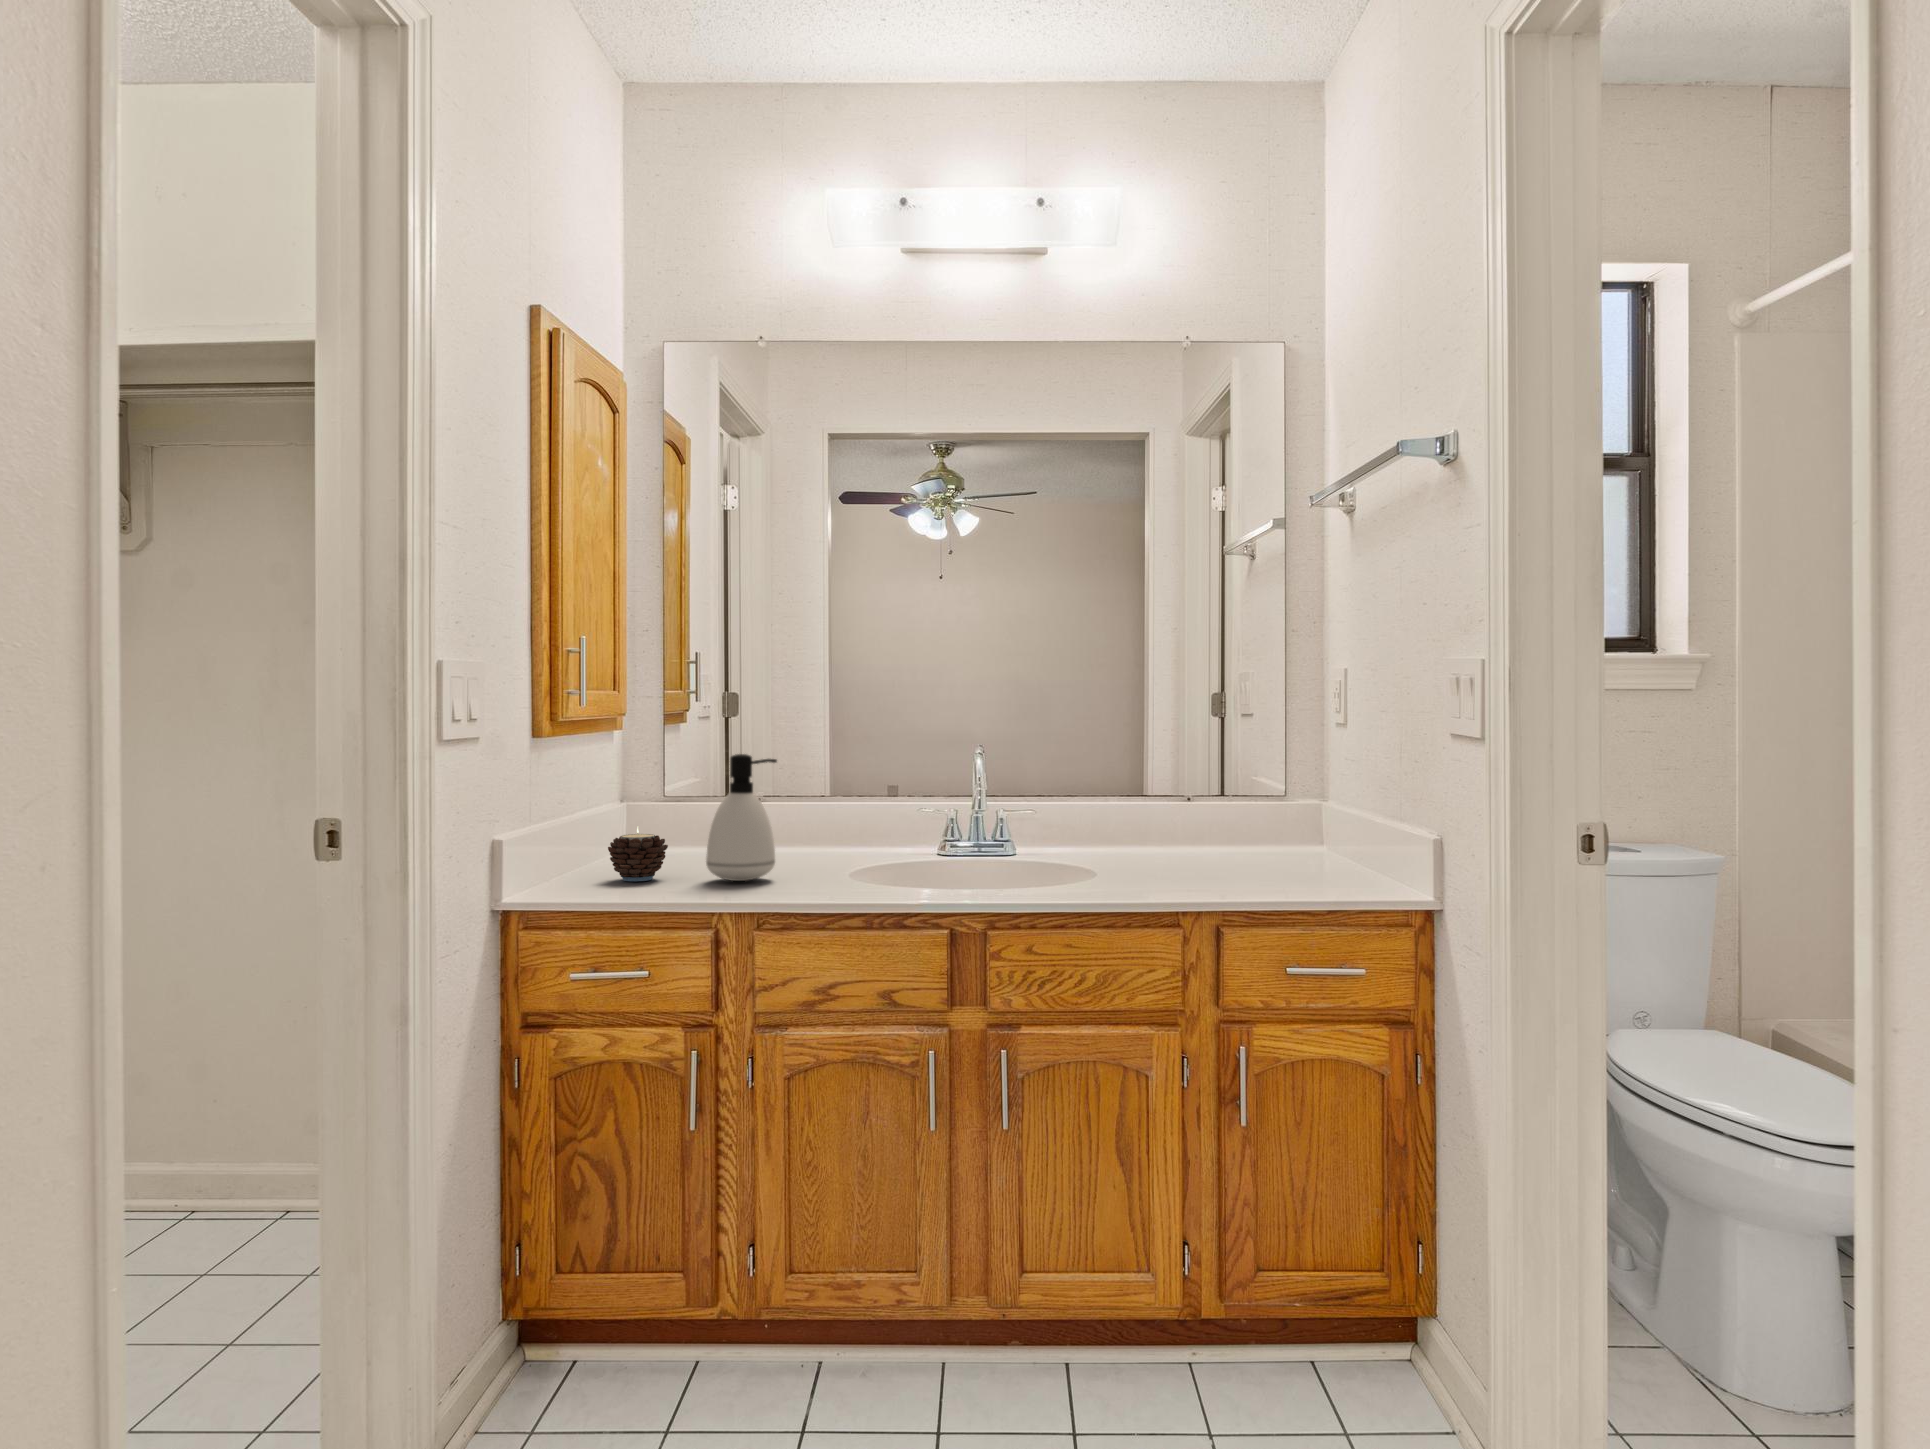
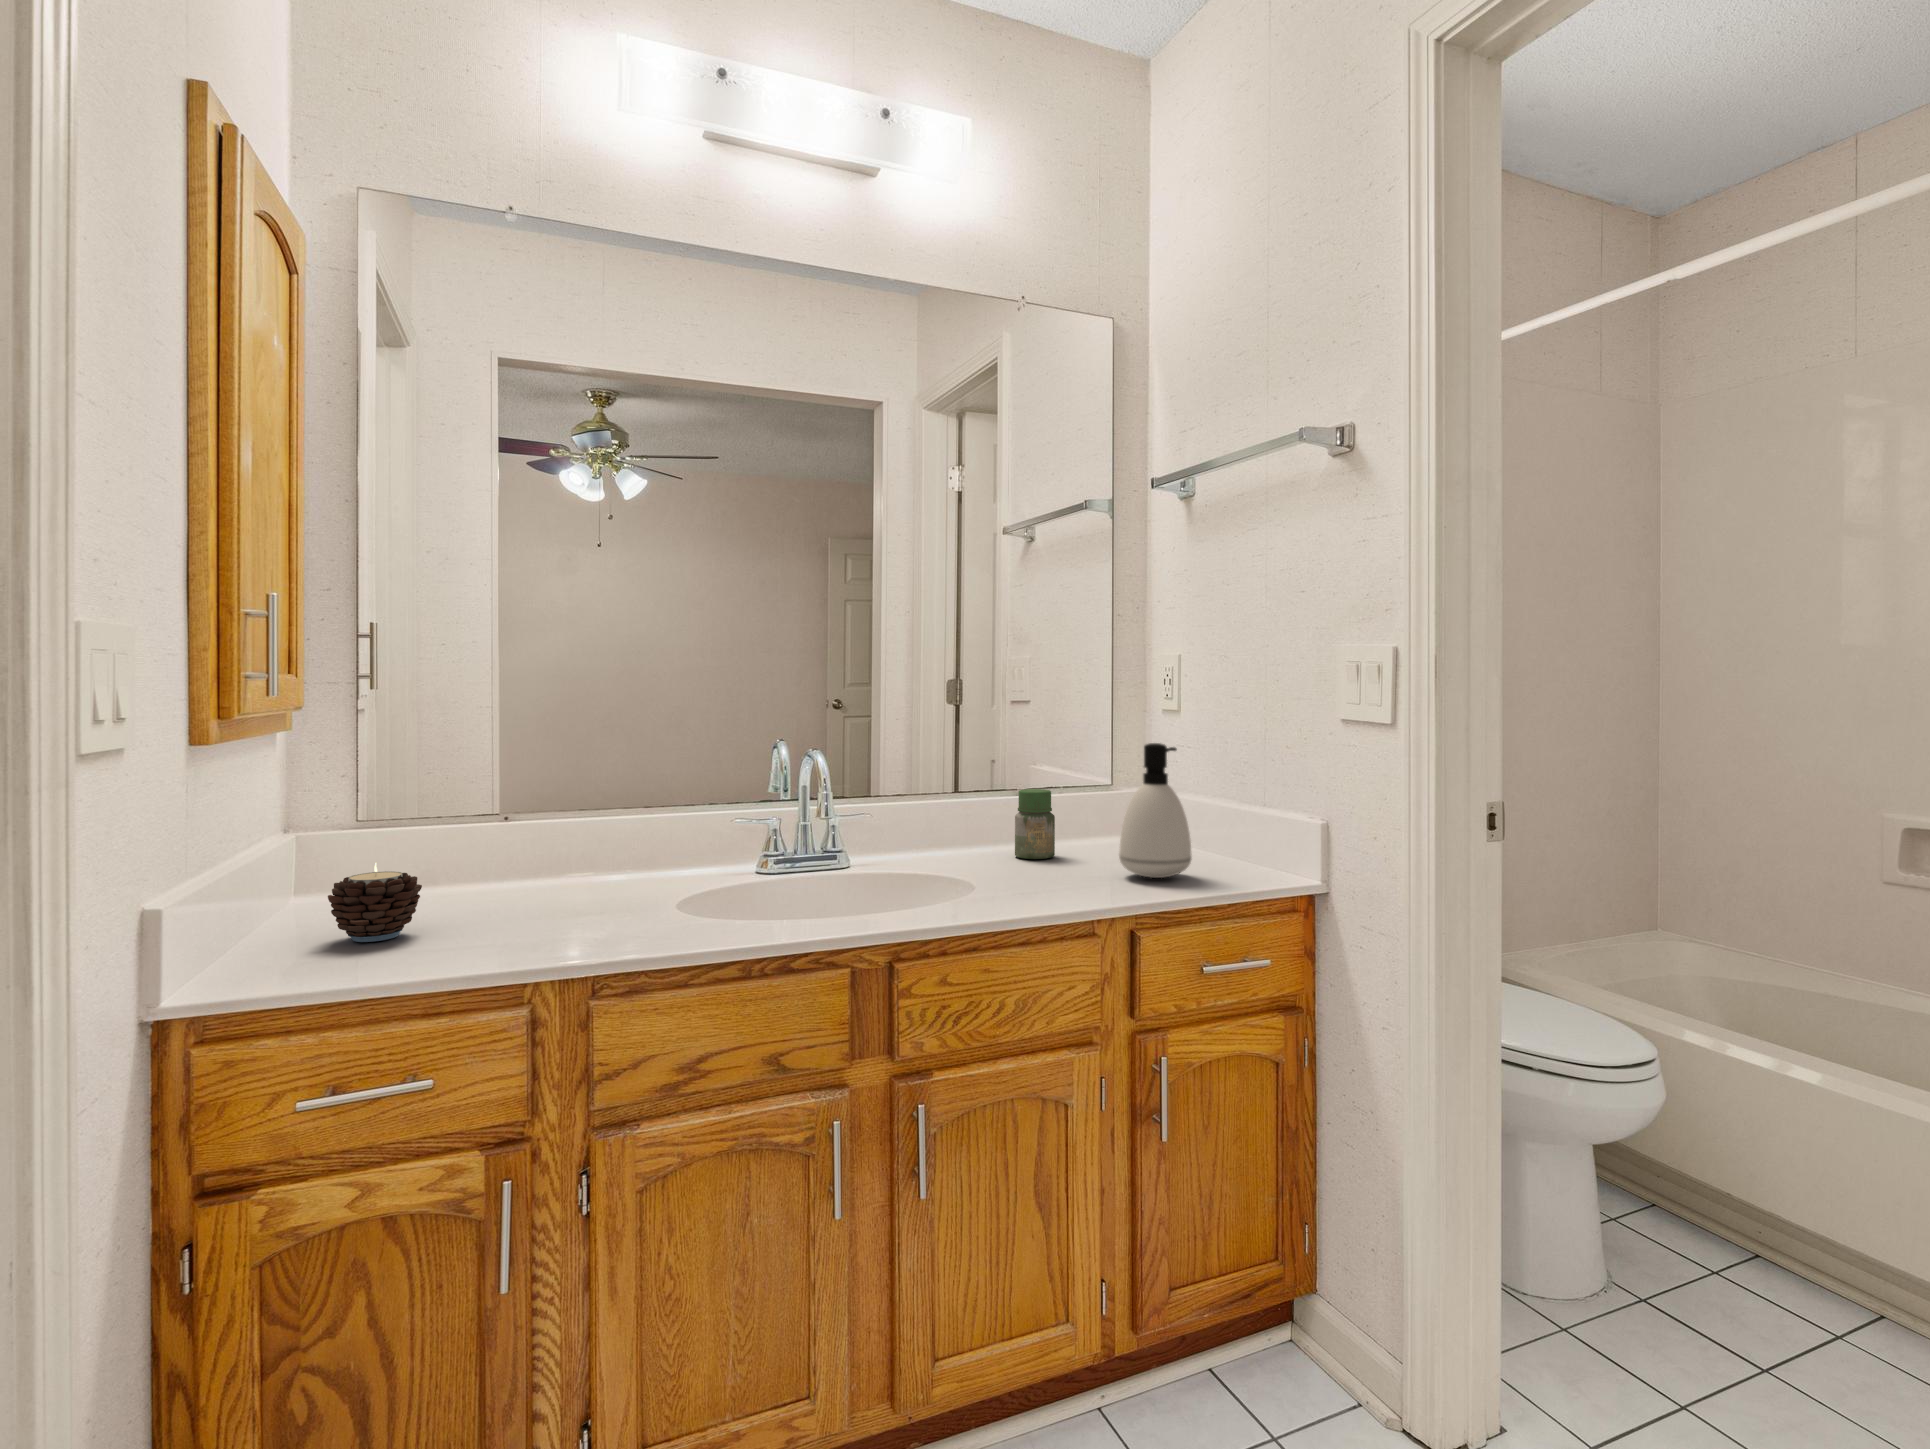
soap dispenser: present [706,754,777,881] -> present [1119,743,1192,878]
jar: none [1173,799,1211,865] -> present [1015,789,1055,859]

